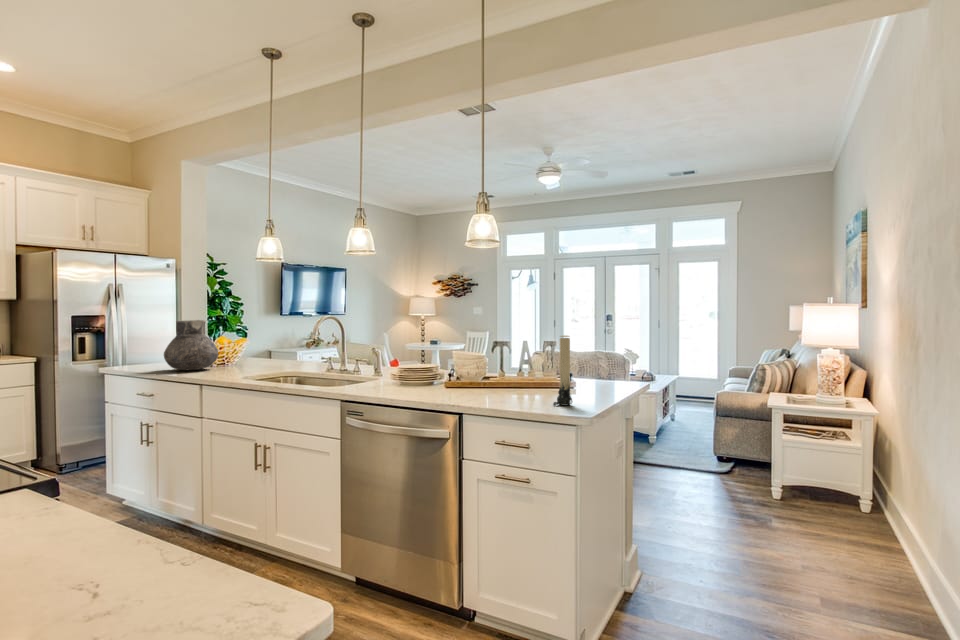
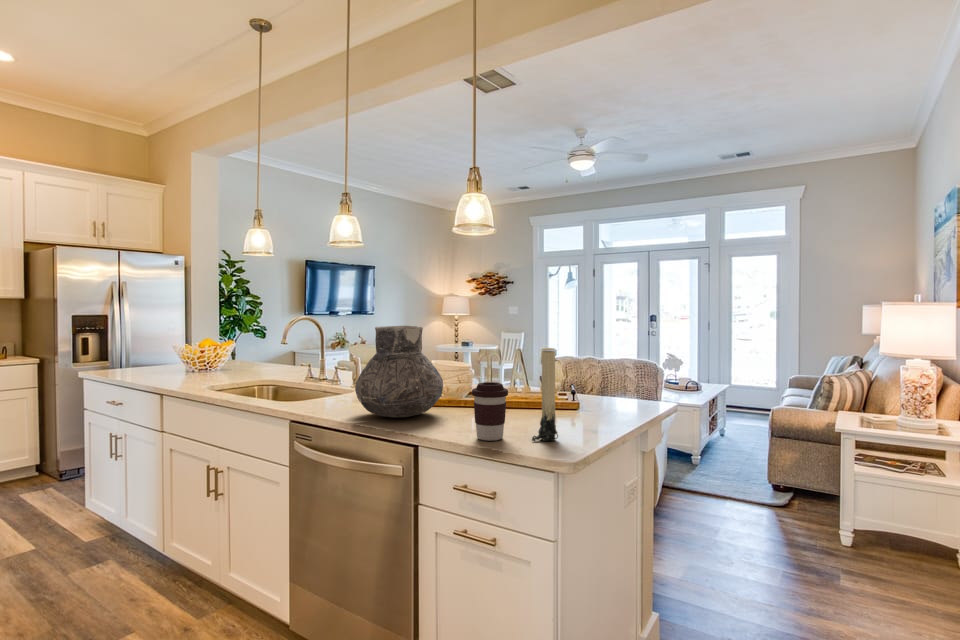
vase: present [164,320,218,370] -> present [355,326,443,418]
coffee cup: none [507,363,534,406] -> present [472,382,508,441]

